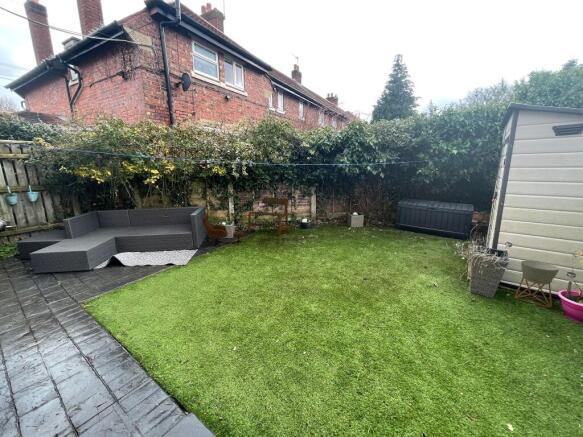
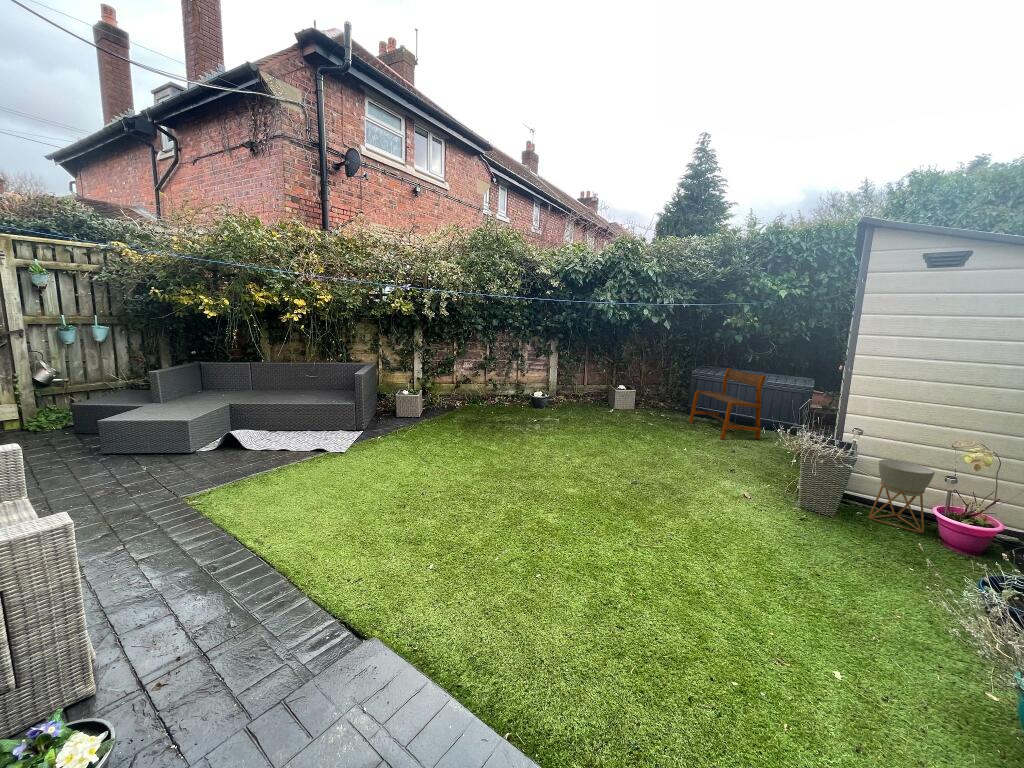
bench: present [248,197,289,236] -> present [689,368,766,440]
lounge chair: present [202,215,244,247] -> none [372,376,442,429]

